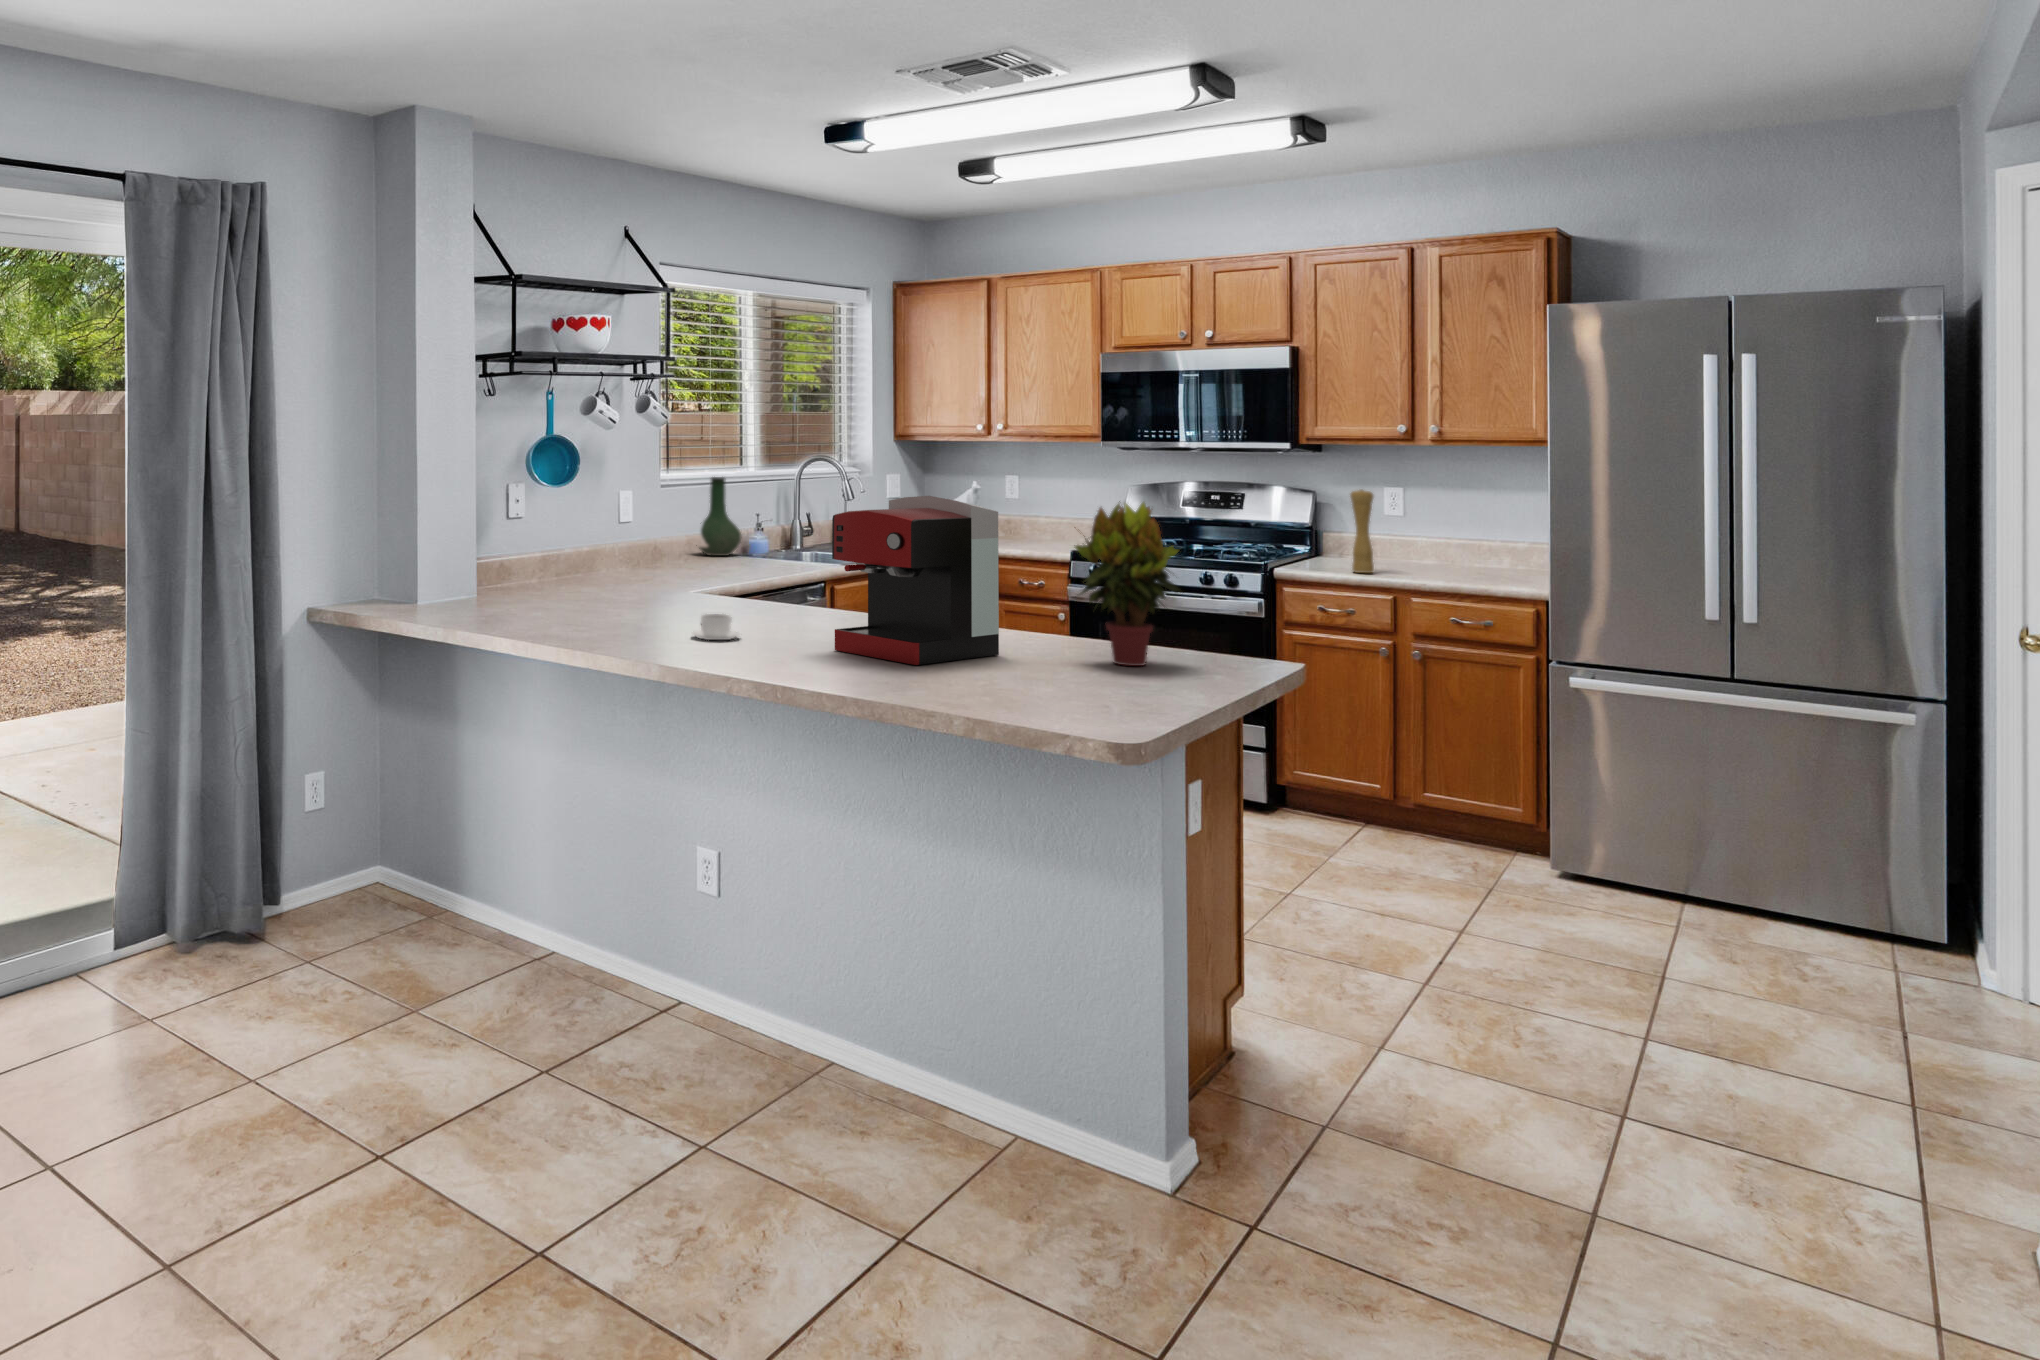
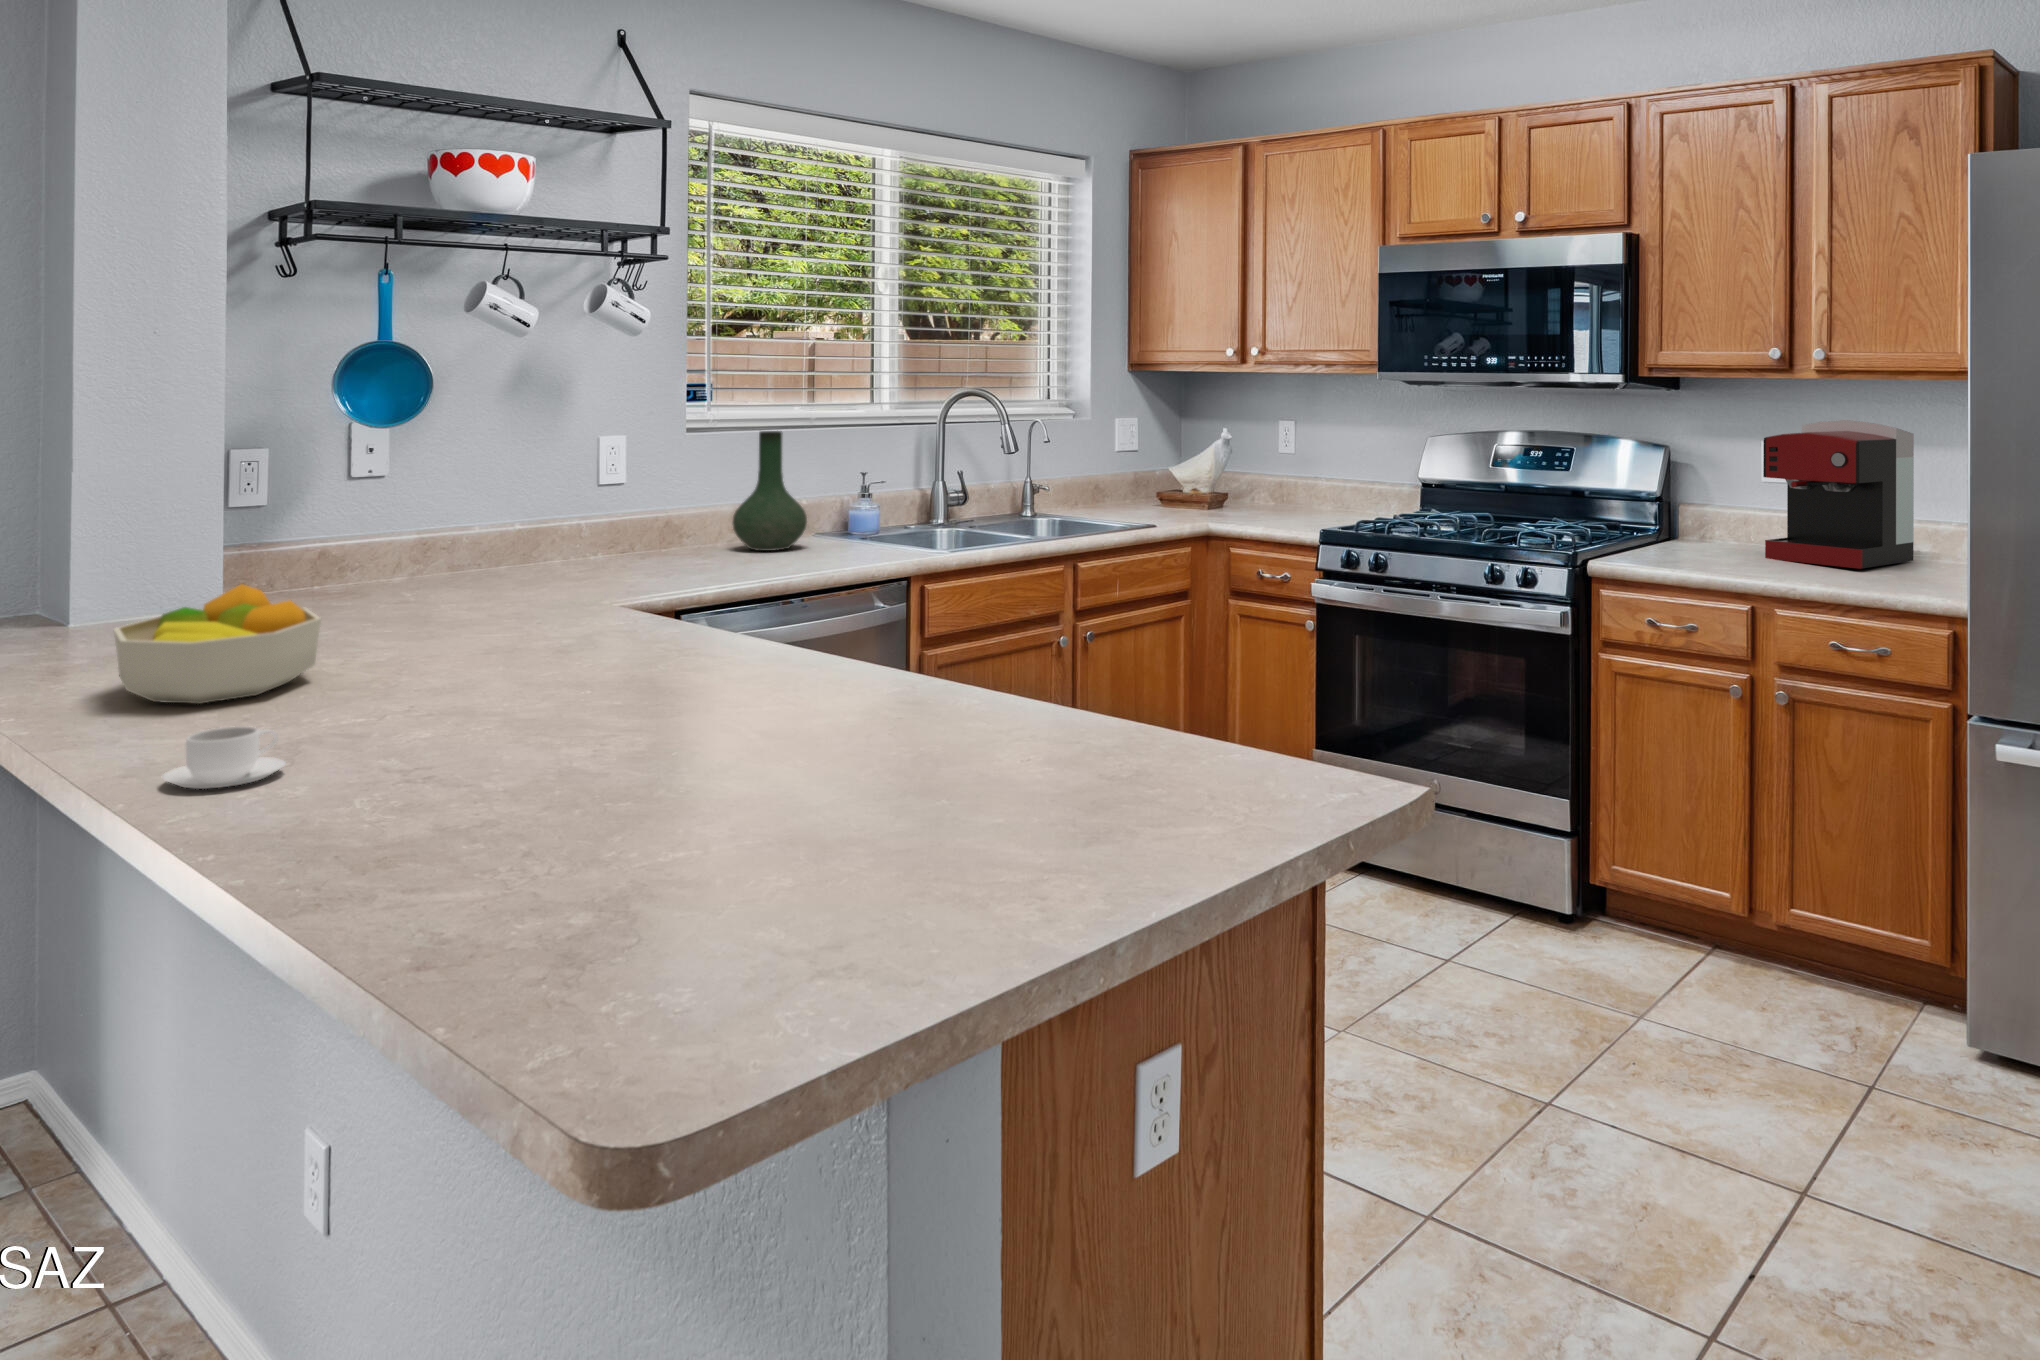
pepper mill: present [1350,490,1374,573] -> none [1694,444,1727,571]
coffee maker: present [832,496,999,665] -> present [1763,420,1914,569]
potted plant: present [1075,501,1180,666] -> none [852,495,1091,869]
fruit bowl: none [554,555,647,615] -> present [114,584,321,704]

